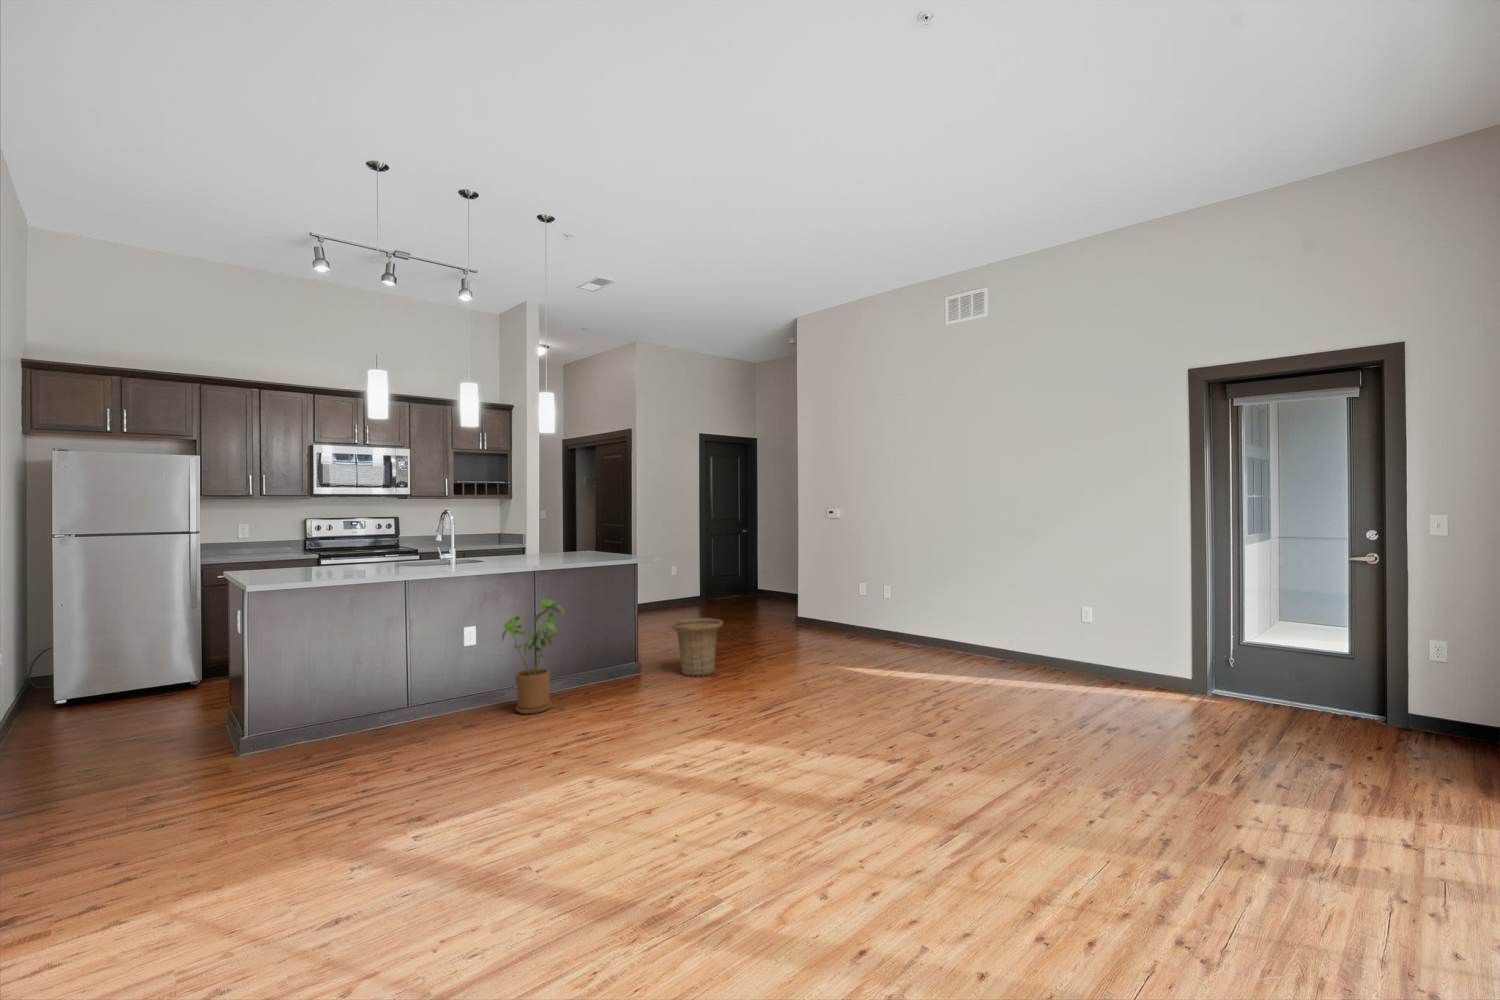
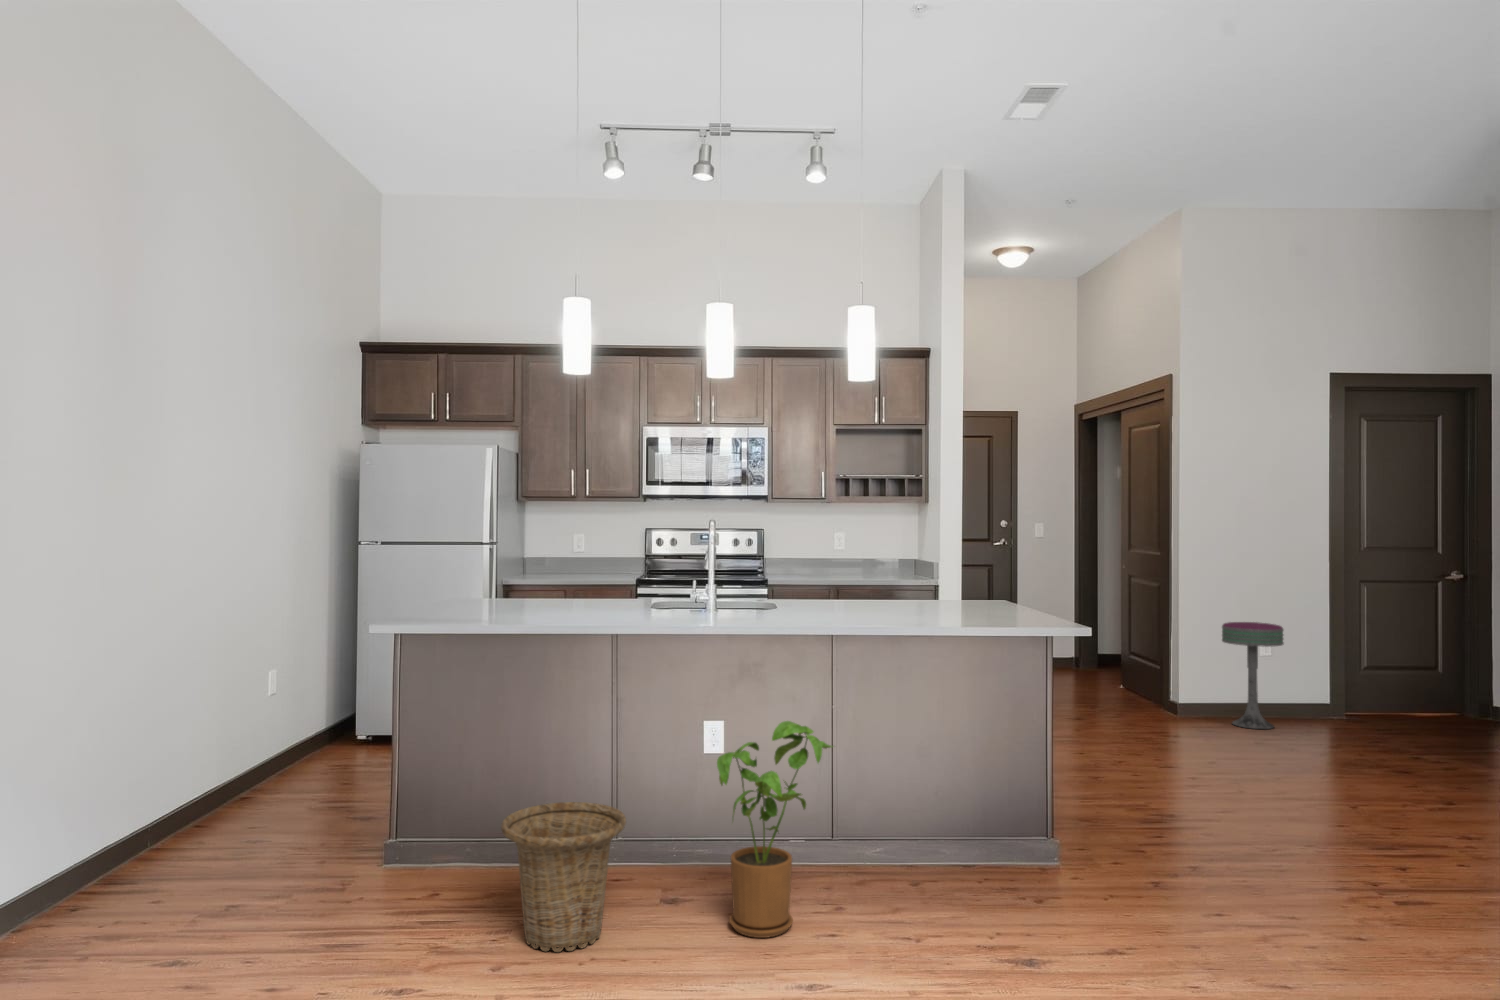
bar stool: none [659,555,687,607] -> present [1222,622,1284,729]
basket: present [670,618,723,676] -> present [501,802,626,952]

